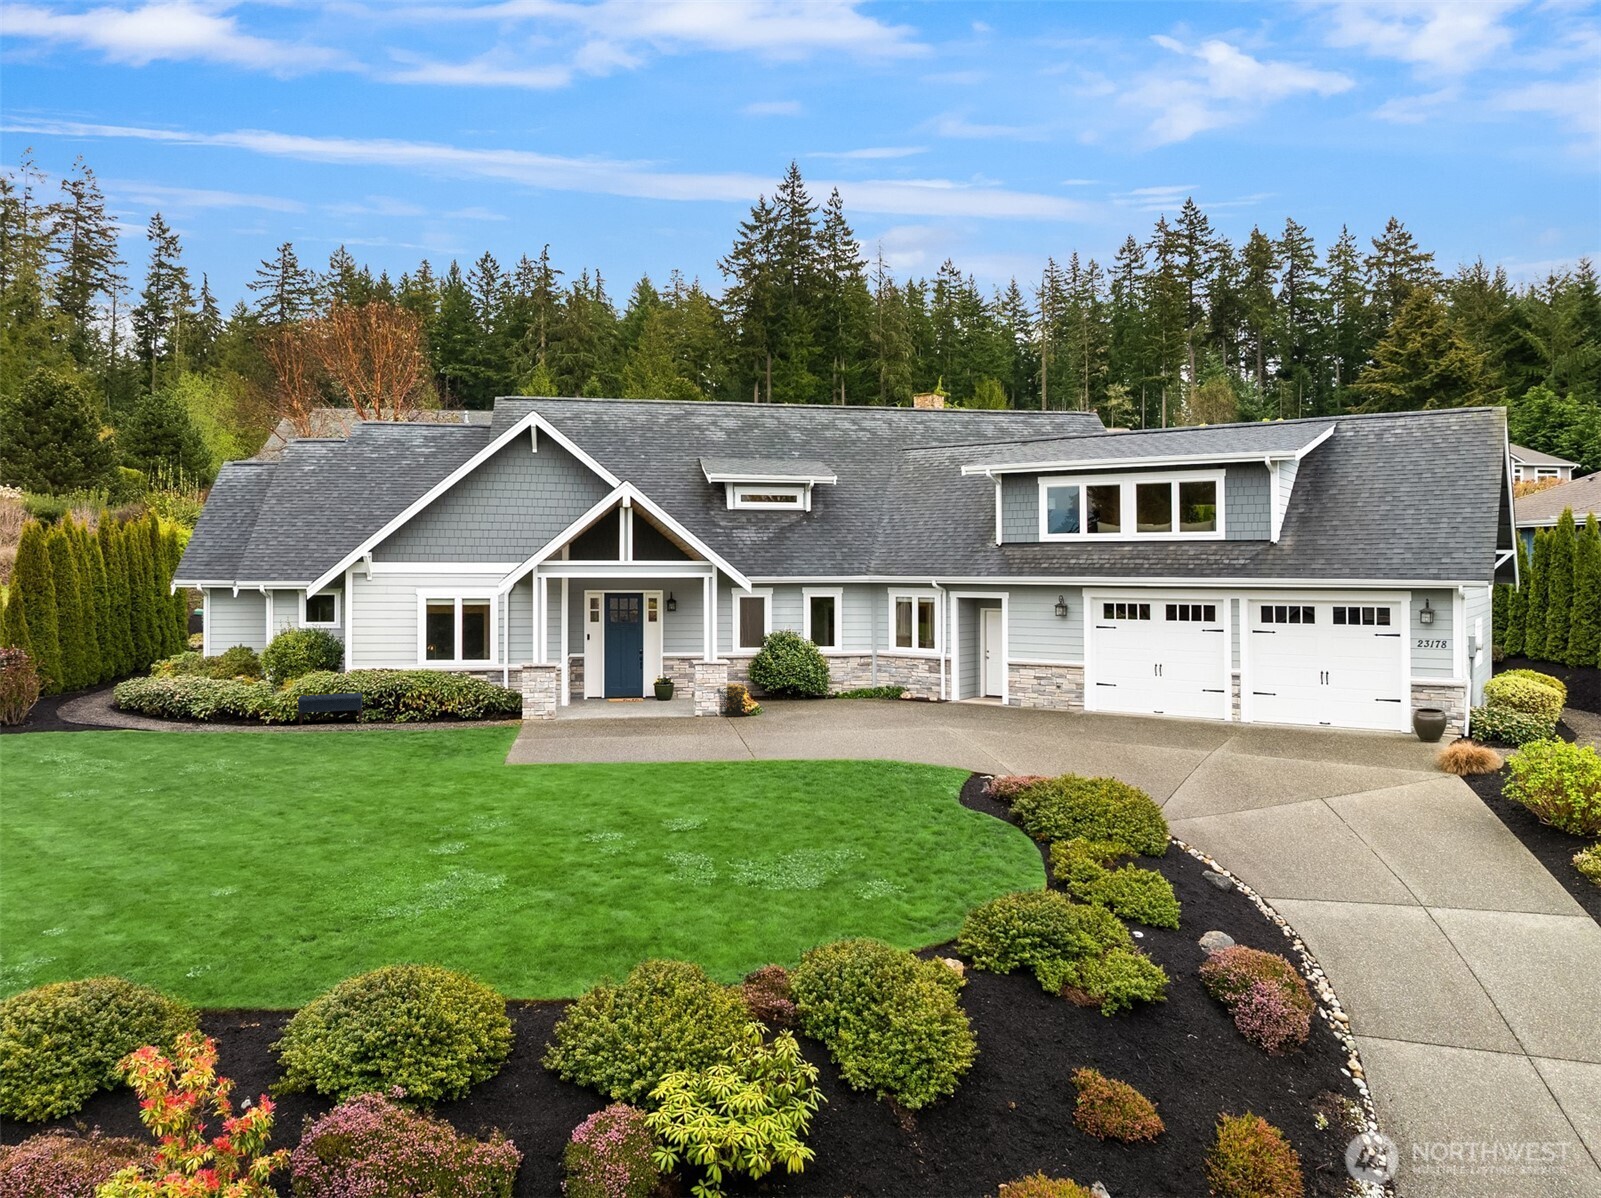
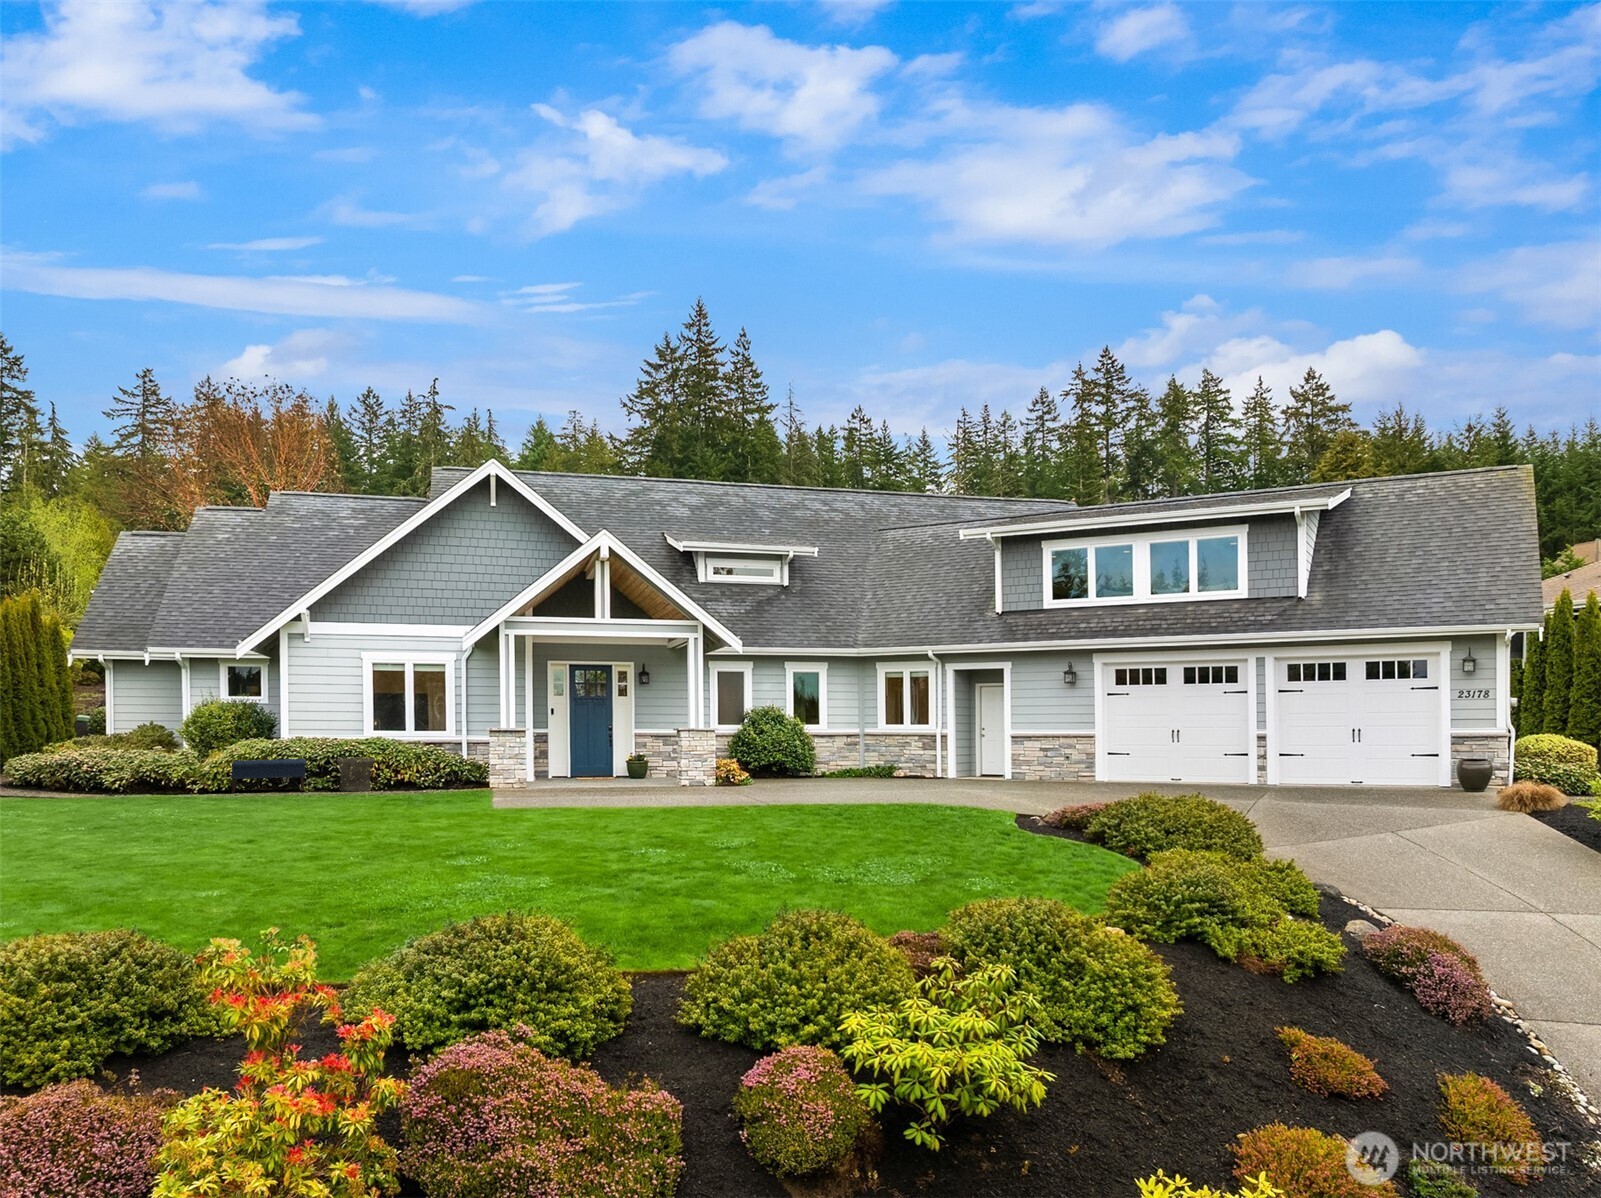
basket: present [717,686,746,716] -> present [337,757,375,791]

